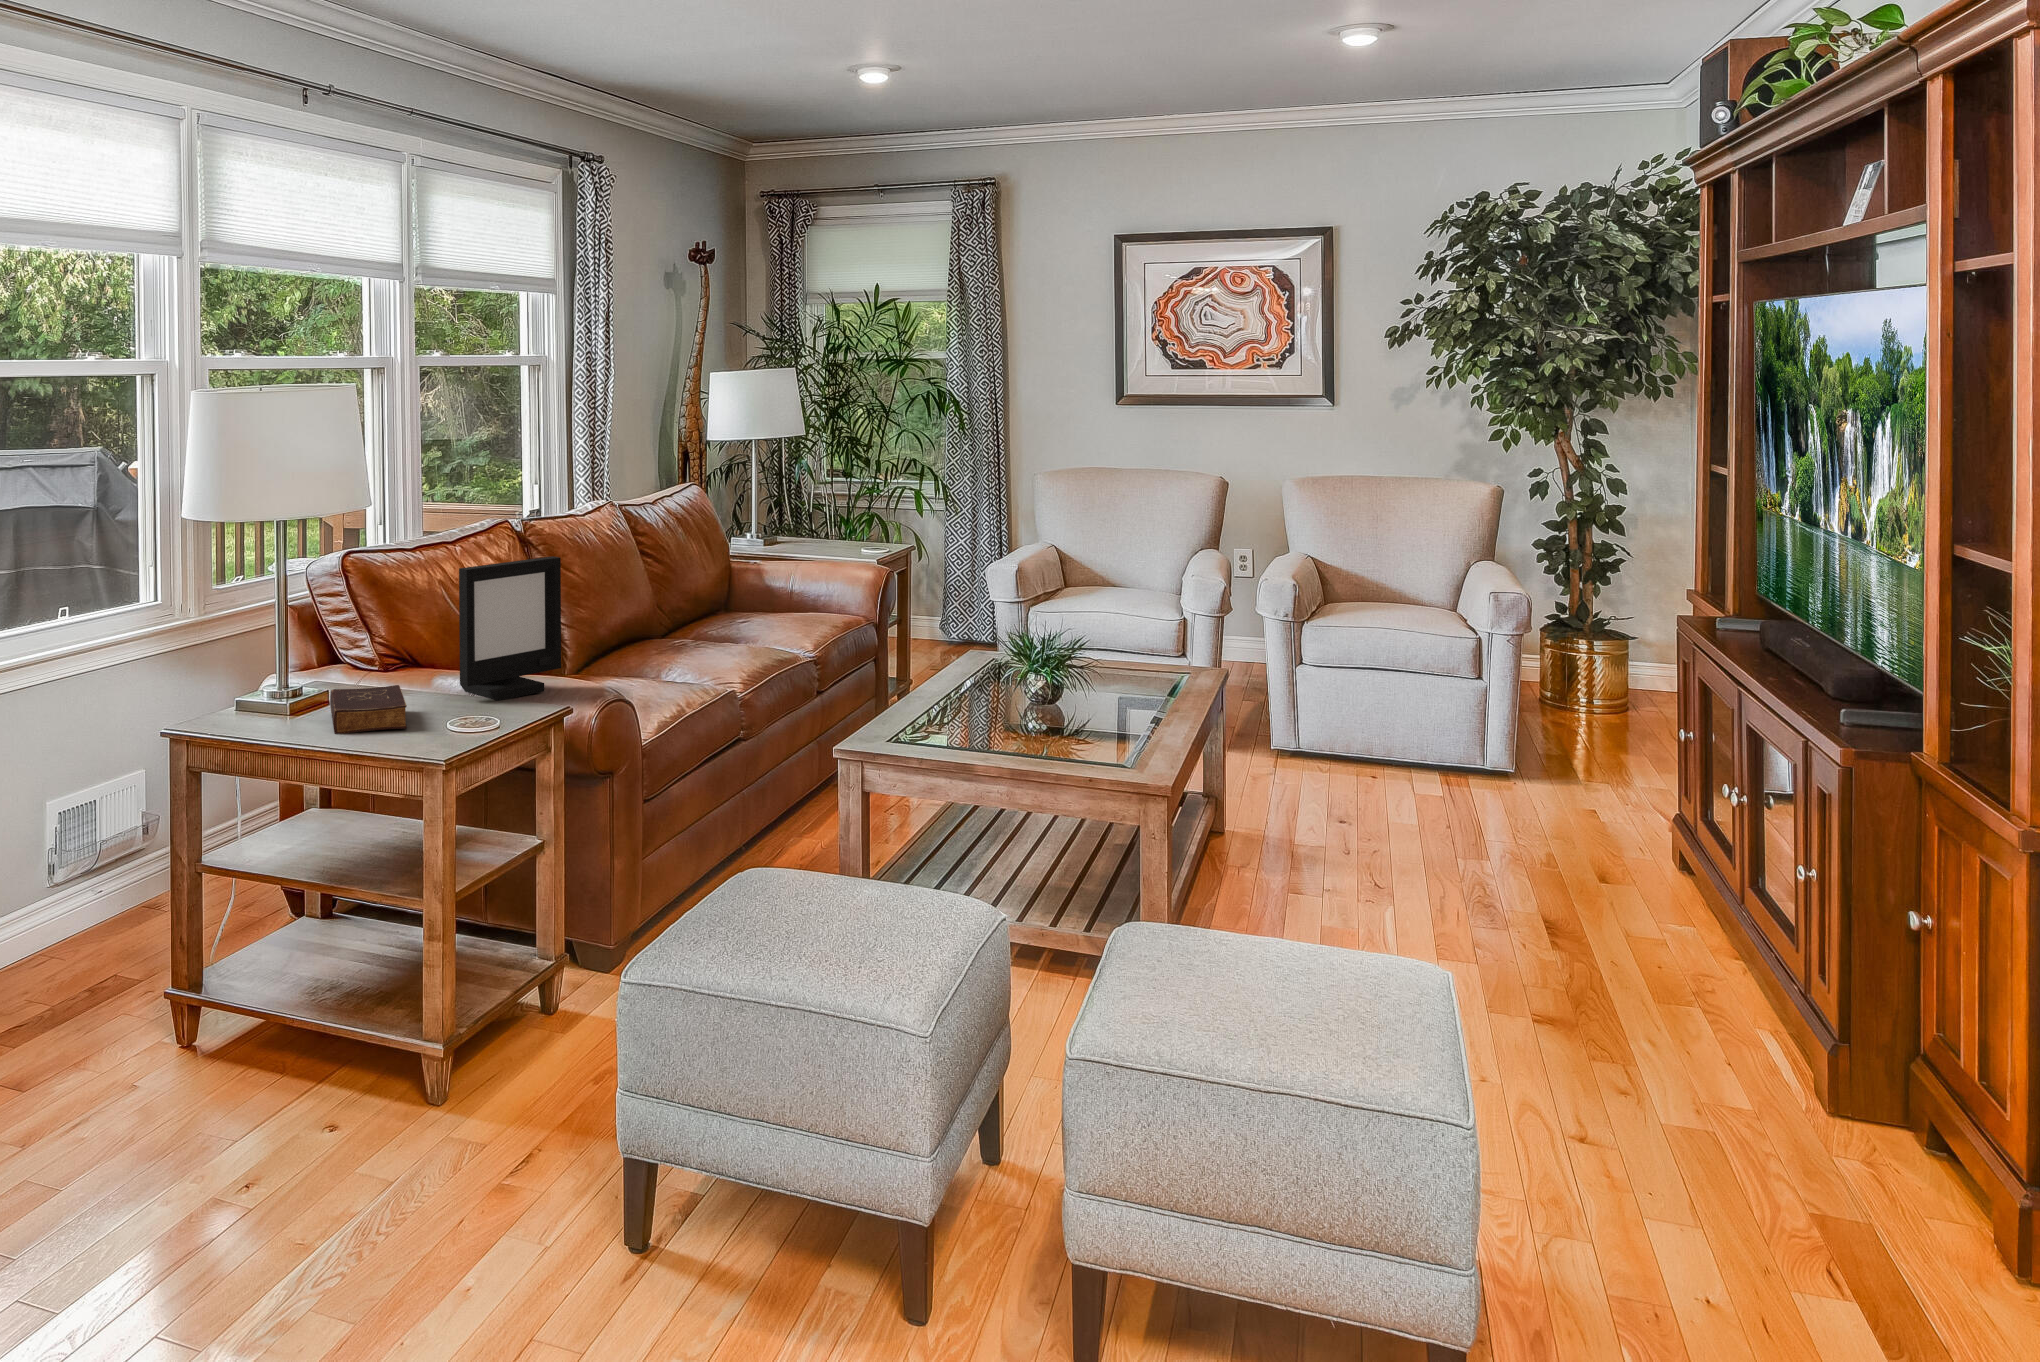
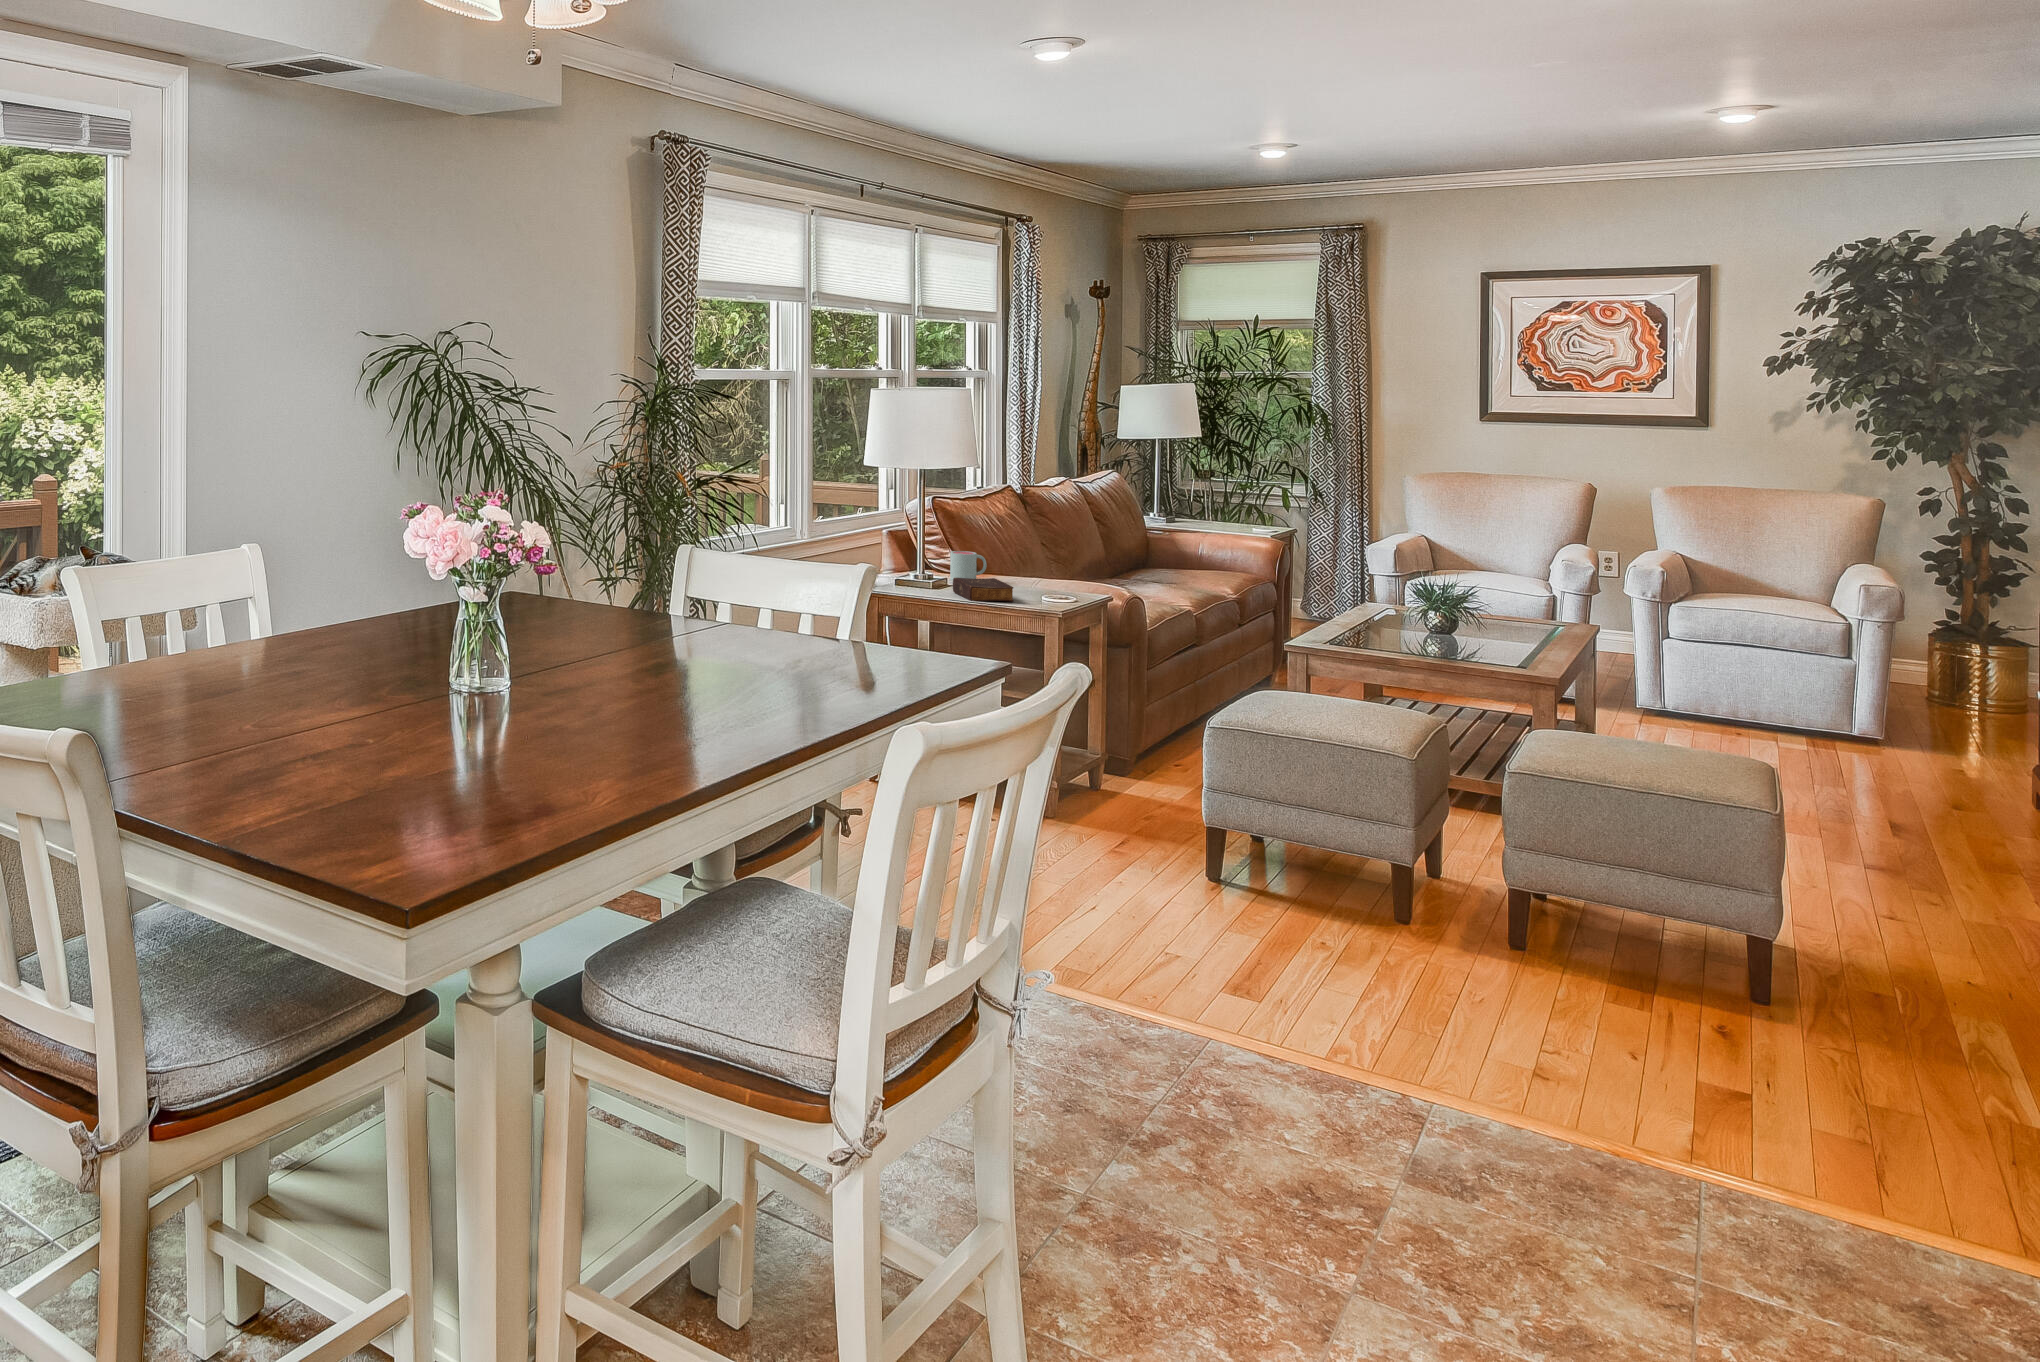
picture frame: present [459,556,561,701] -> none [1020,505,1088,595]
mug: none [371,632,428,682] -> present [950,551,987,580]

